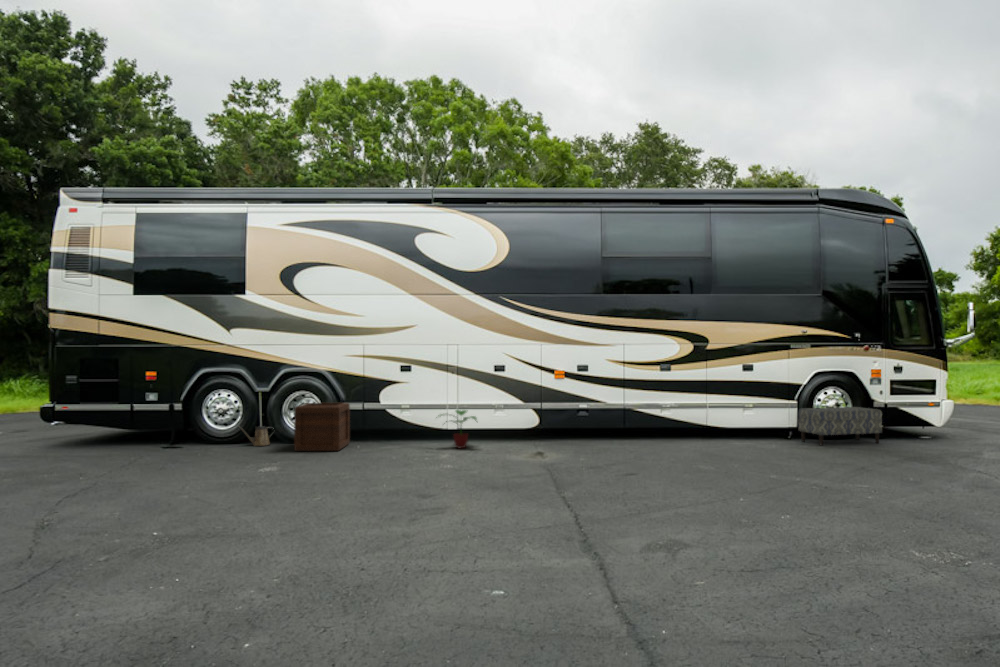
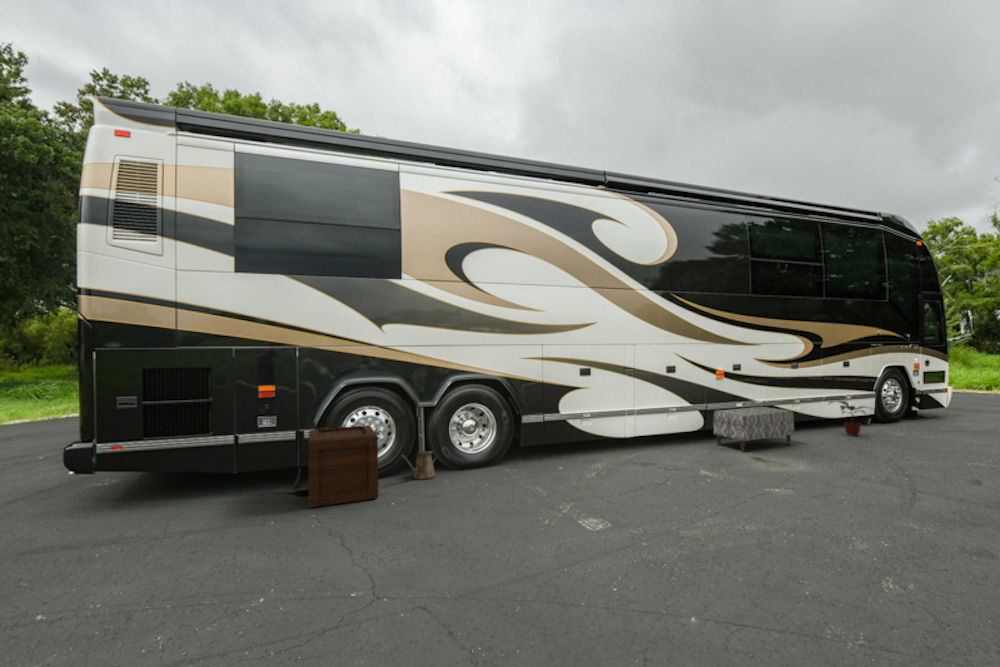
wooden crate: present [294,403,350,451] -> present [308,425,378,508]
bench: present [798,407,882,445] -> present [713,407,794,451]
potted plant: present [446,410,476,448] -> present [830,401,865,436]

